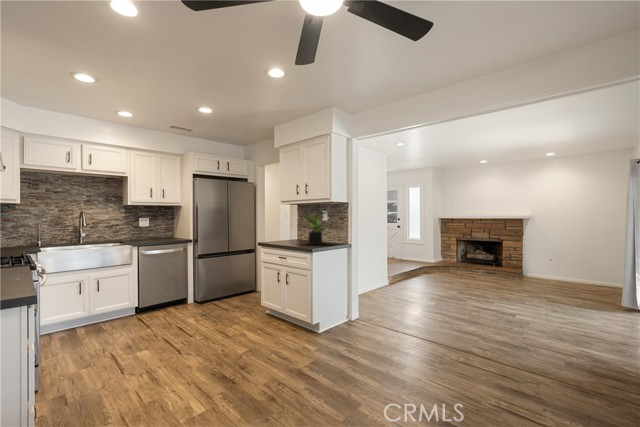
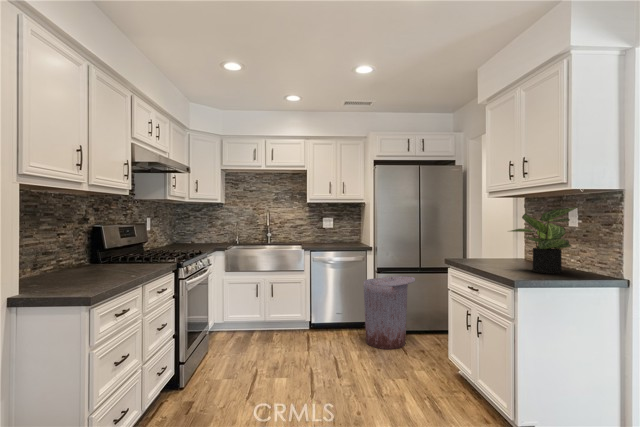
trash can: none [191,259,231,314] -> present [363,276,415,349]

